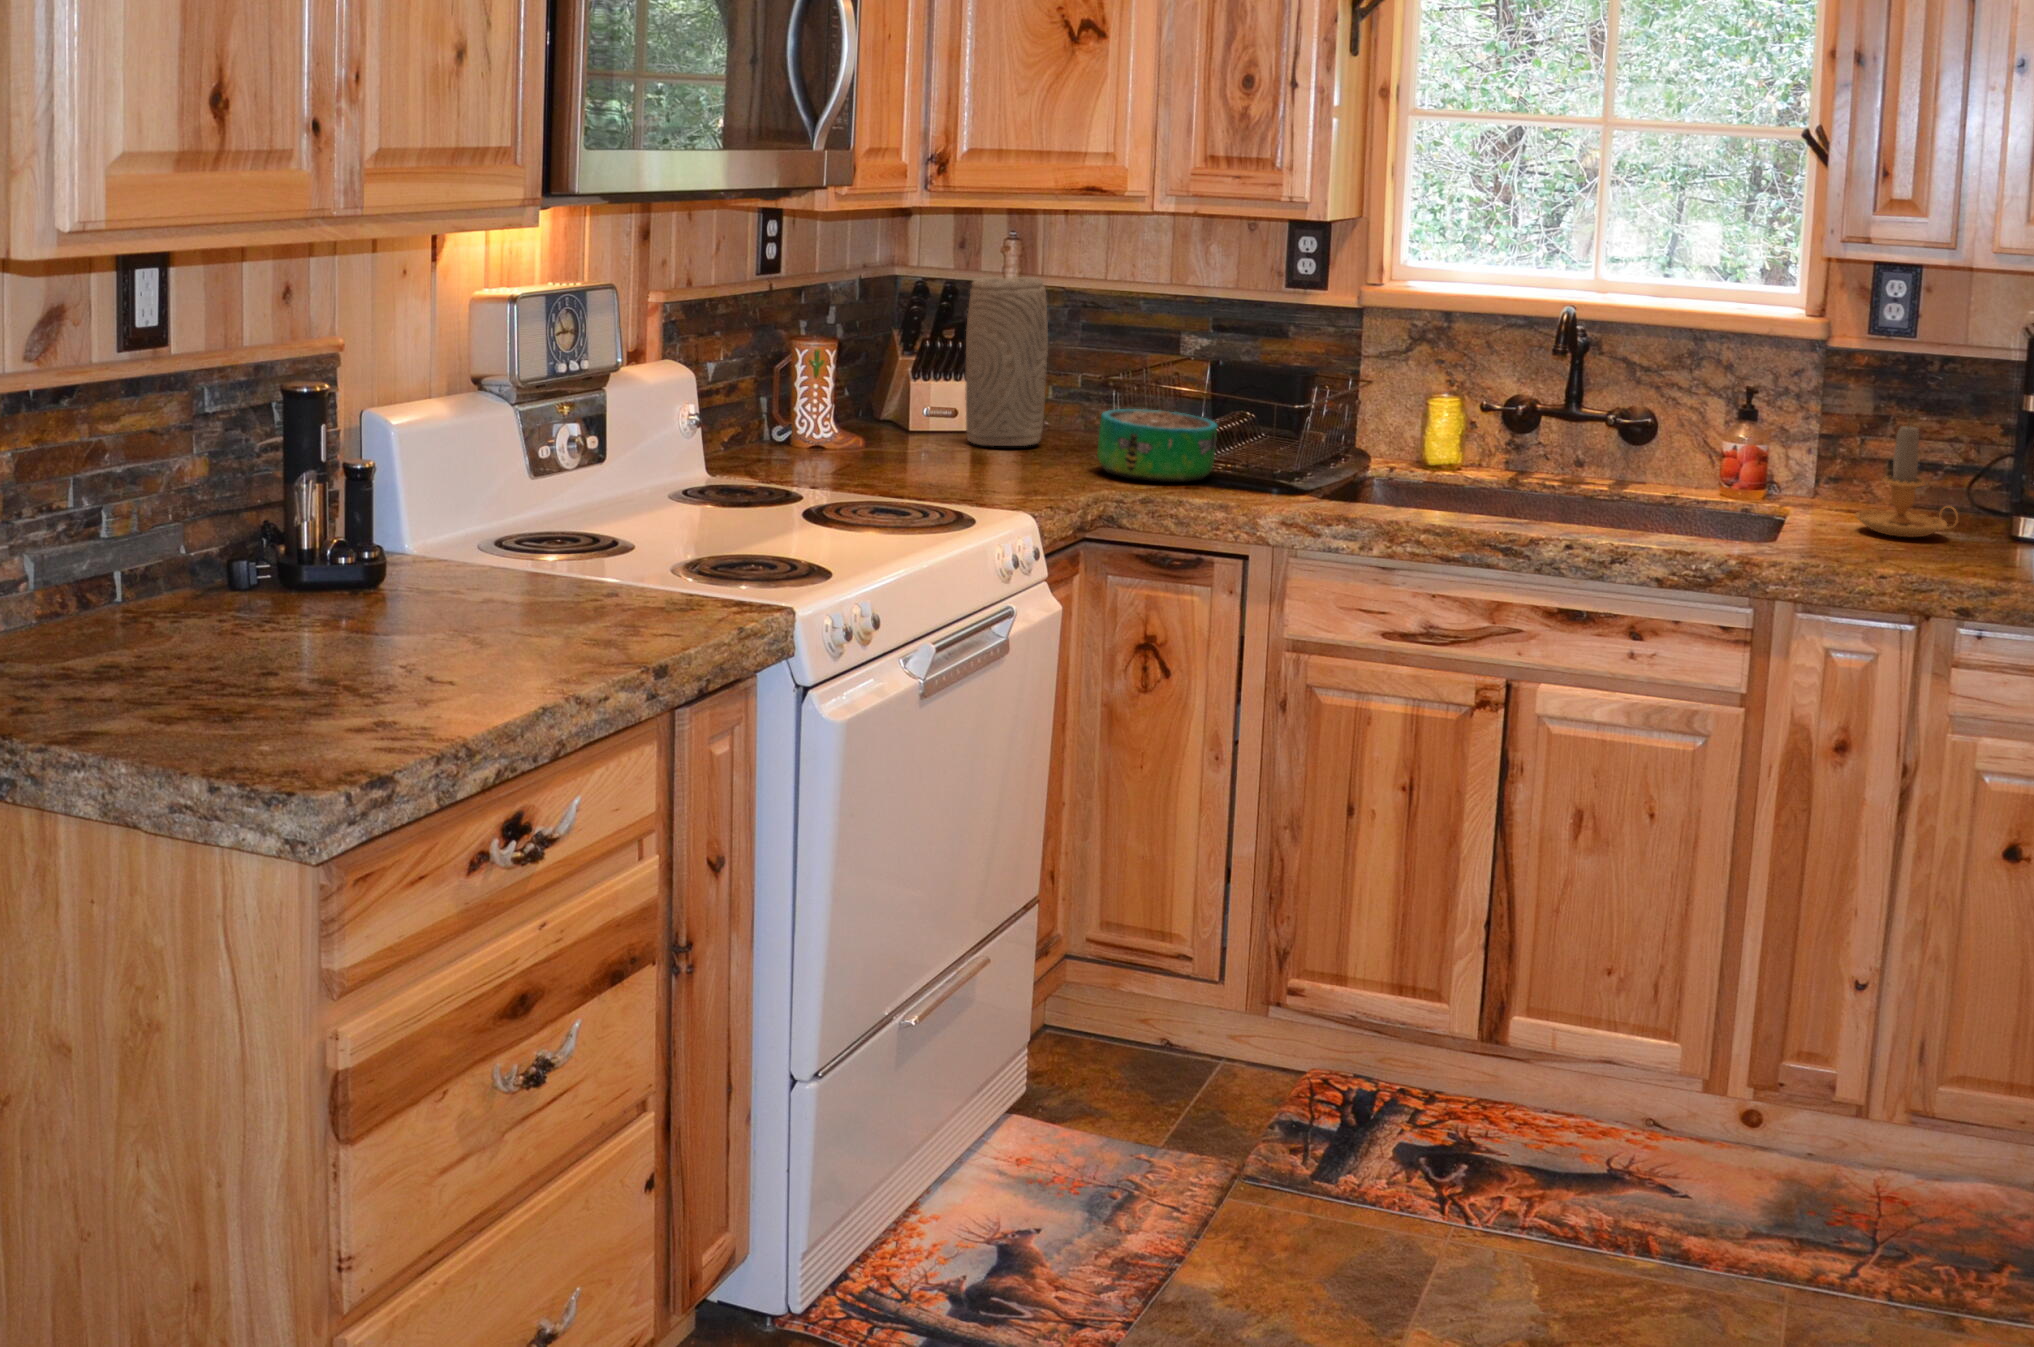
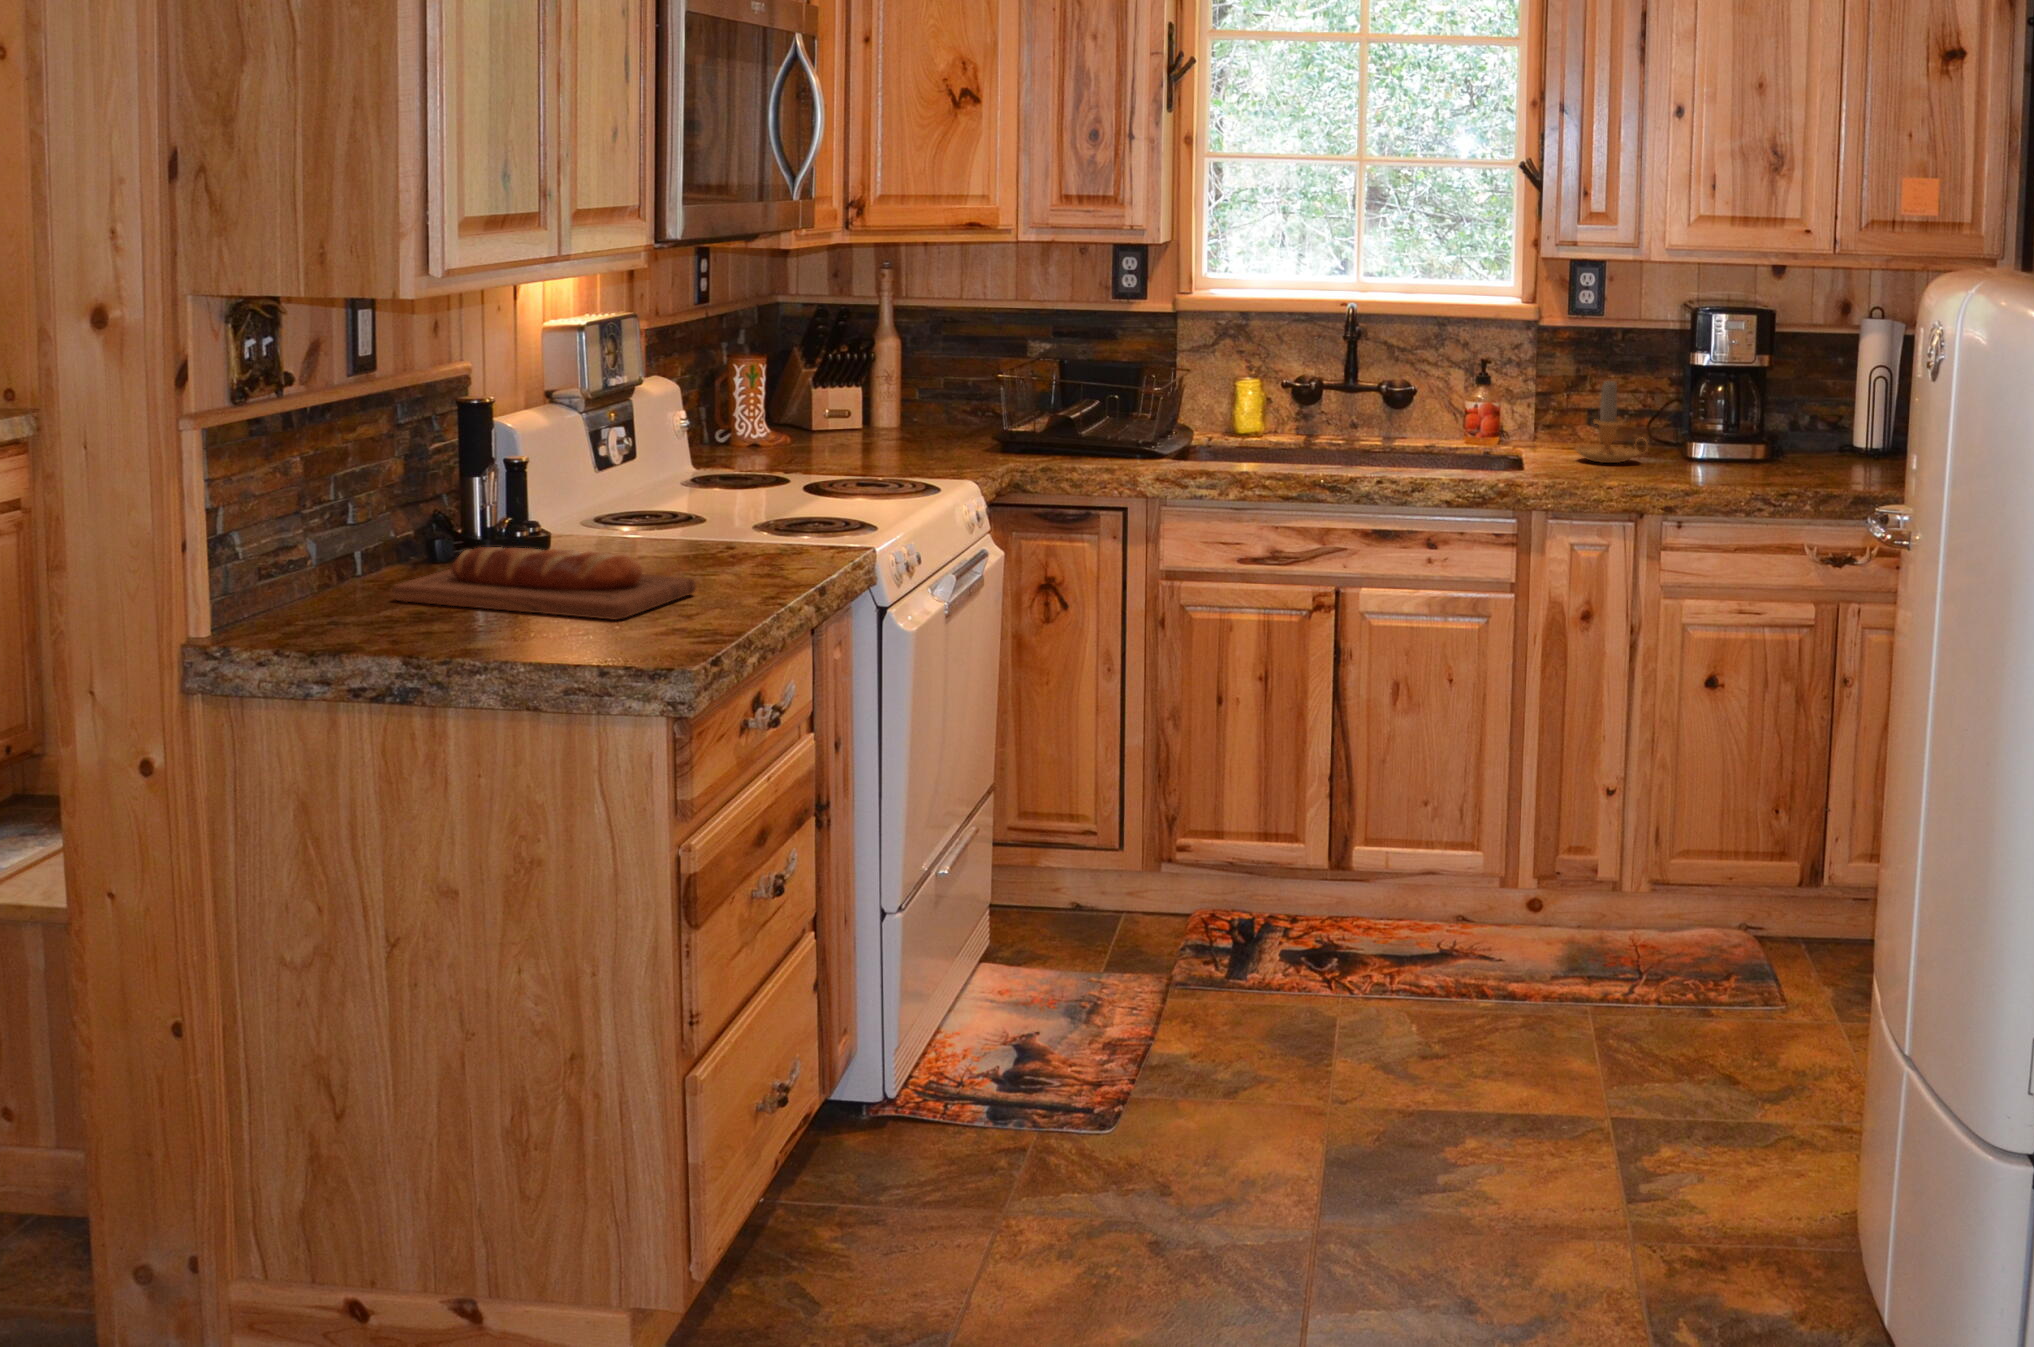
vase: present [965,277,1048,446] -> none [863,297,934,440]
decorative bowl: present [1097,409,1217,482] -> none [996,401,1094,457]
bread loaf: none [114,579,481,698] -> present [393,547,696,620]

